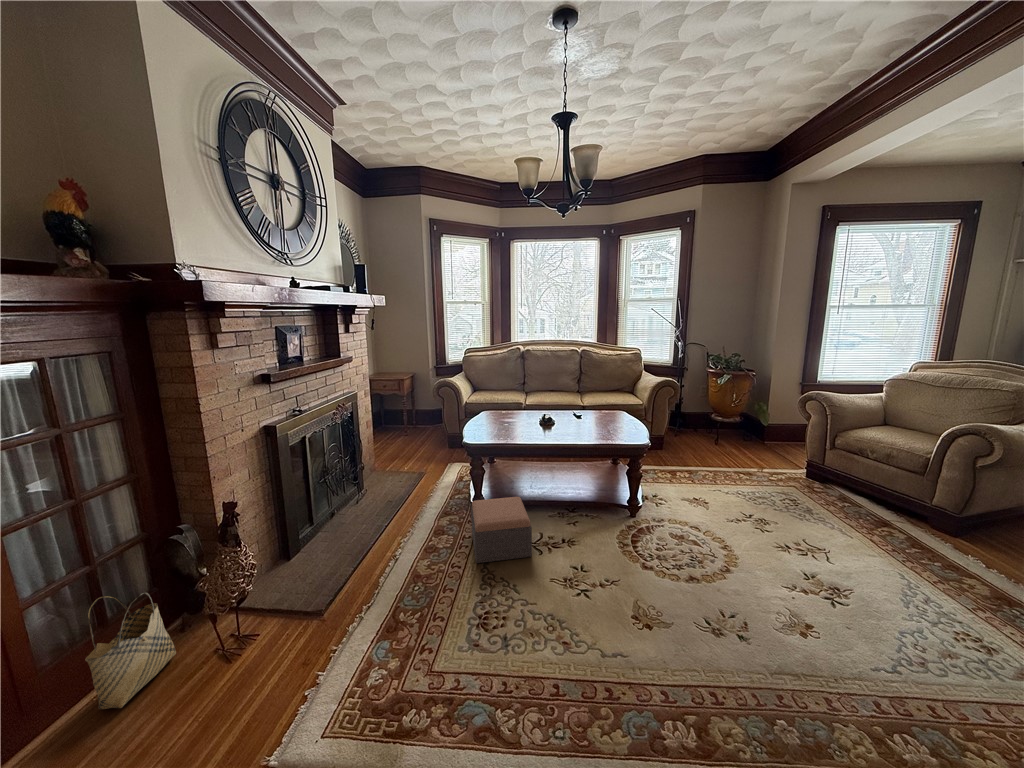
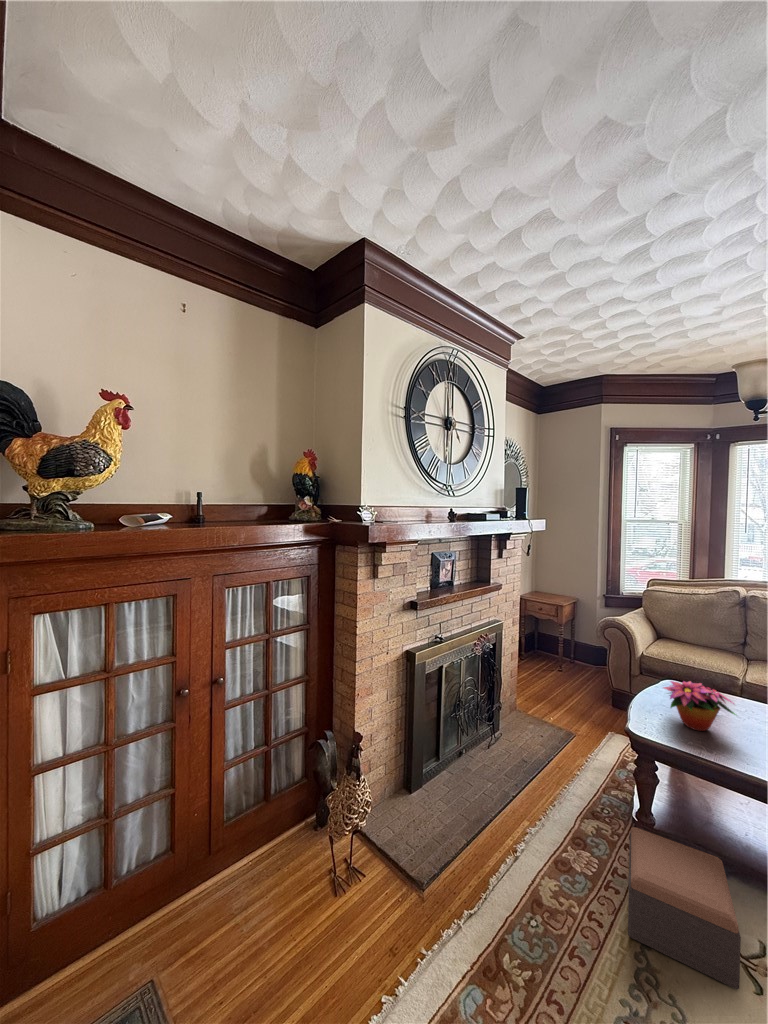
flower arrangement: none [481,400,525,432] -> present [664,681,736,731]
woven basket: present [85,592,176,709] -> none [254,772,309,882]

